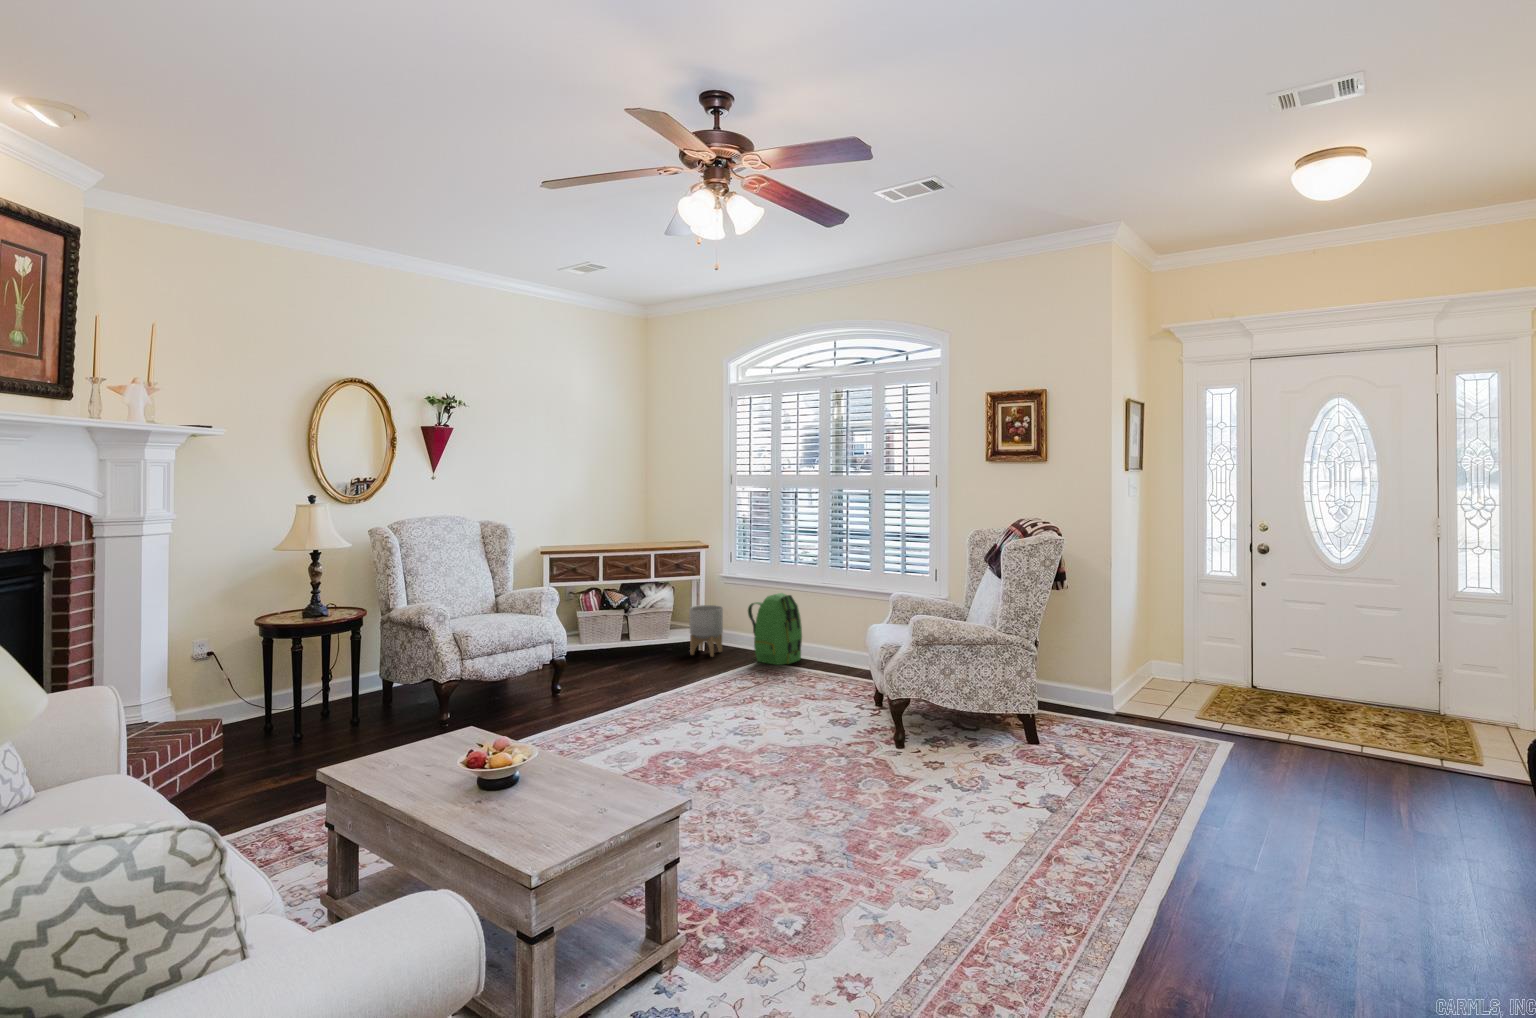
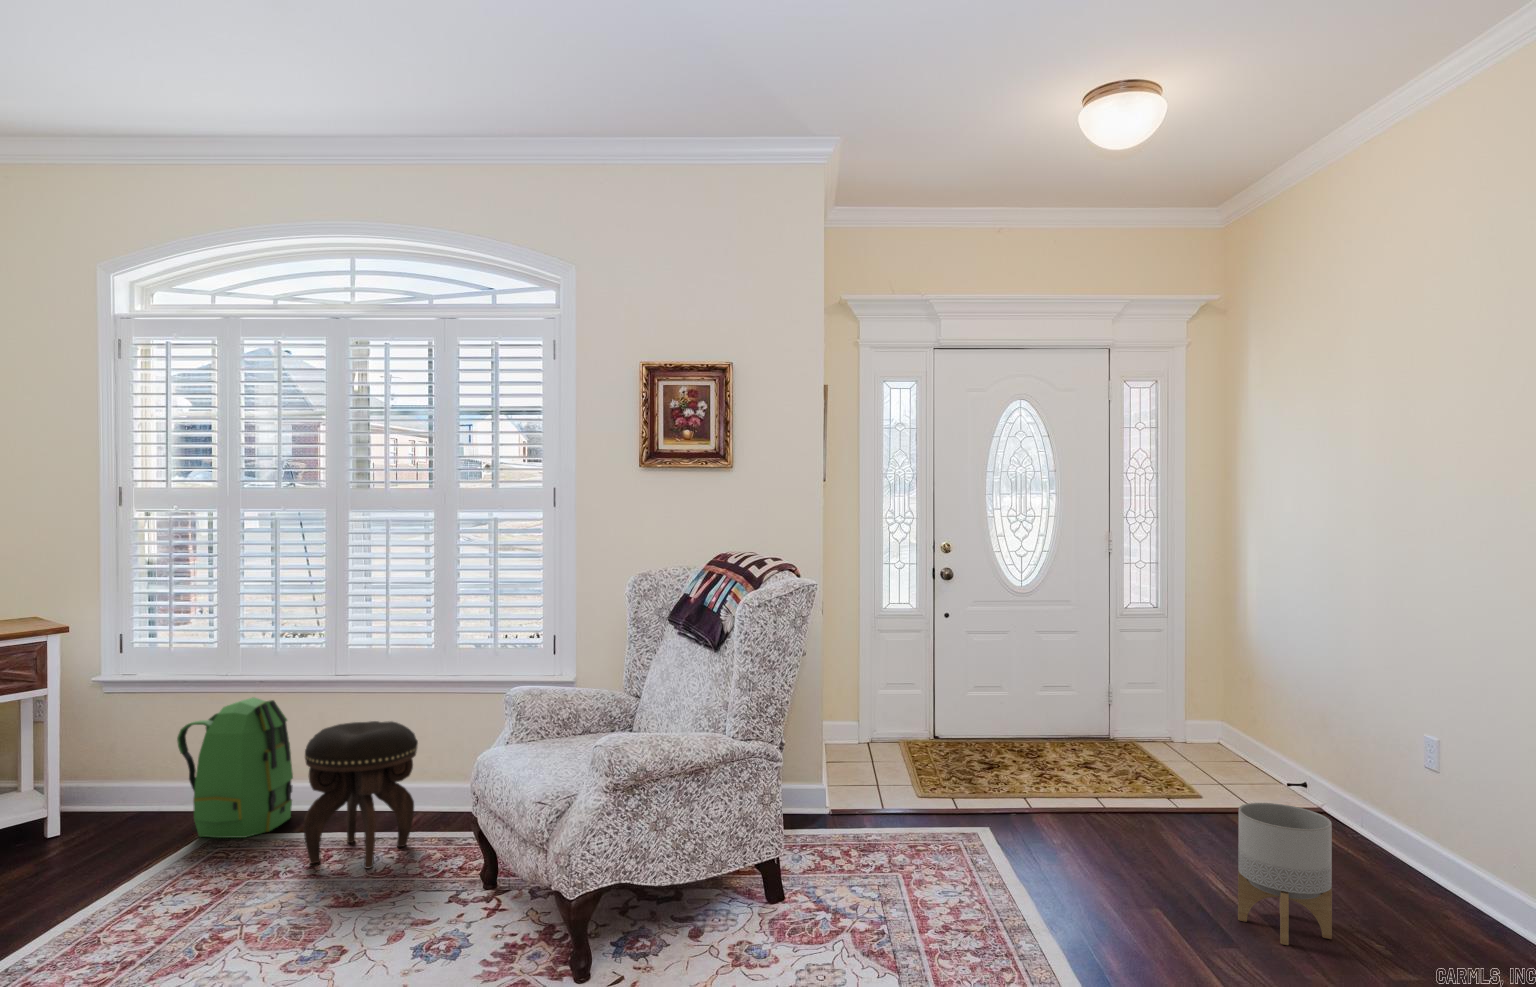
planter: present [690,605,723,657] -> present [1238,803,1332,945]
footstool: none [798,609,854,686] -> present [304,721,418,868]

